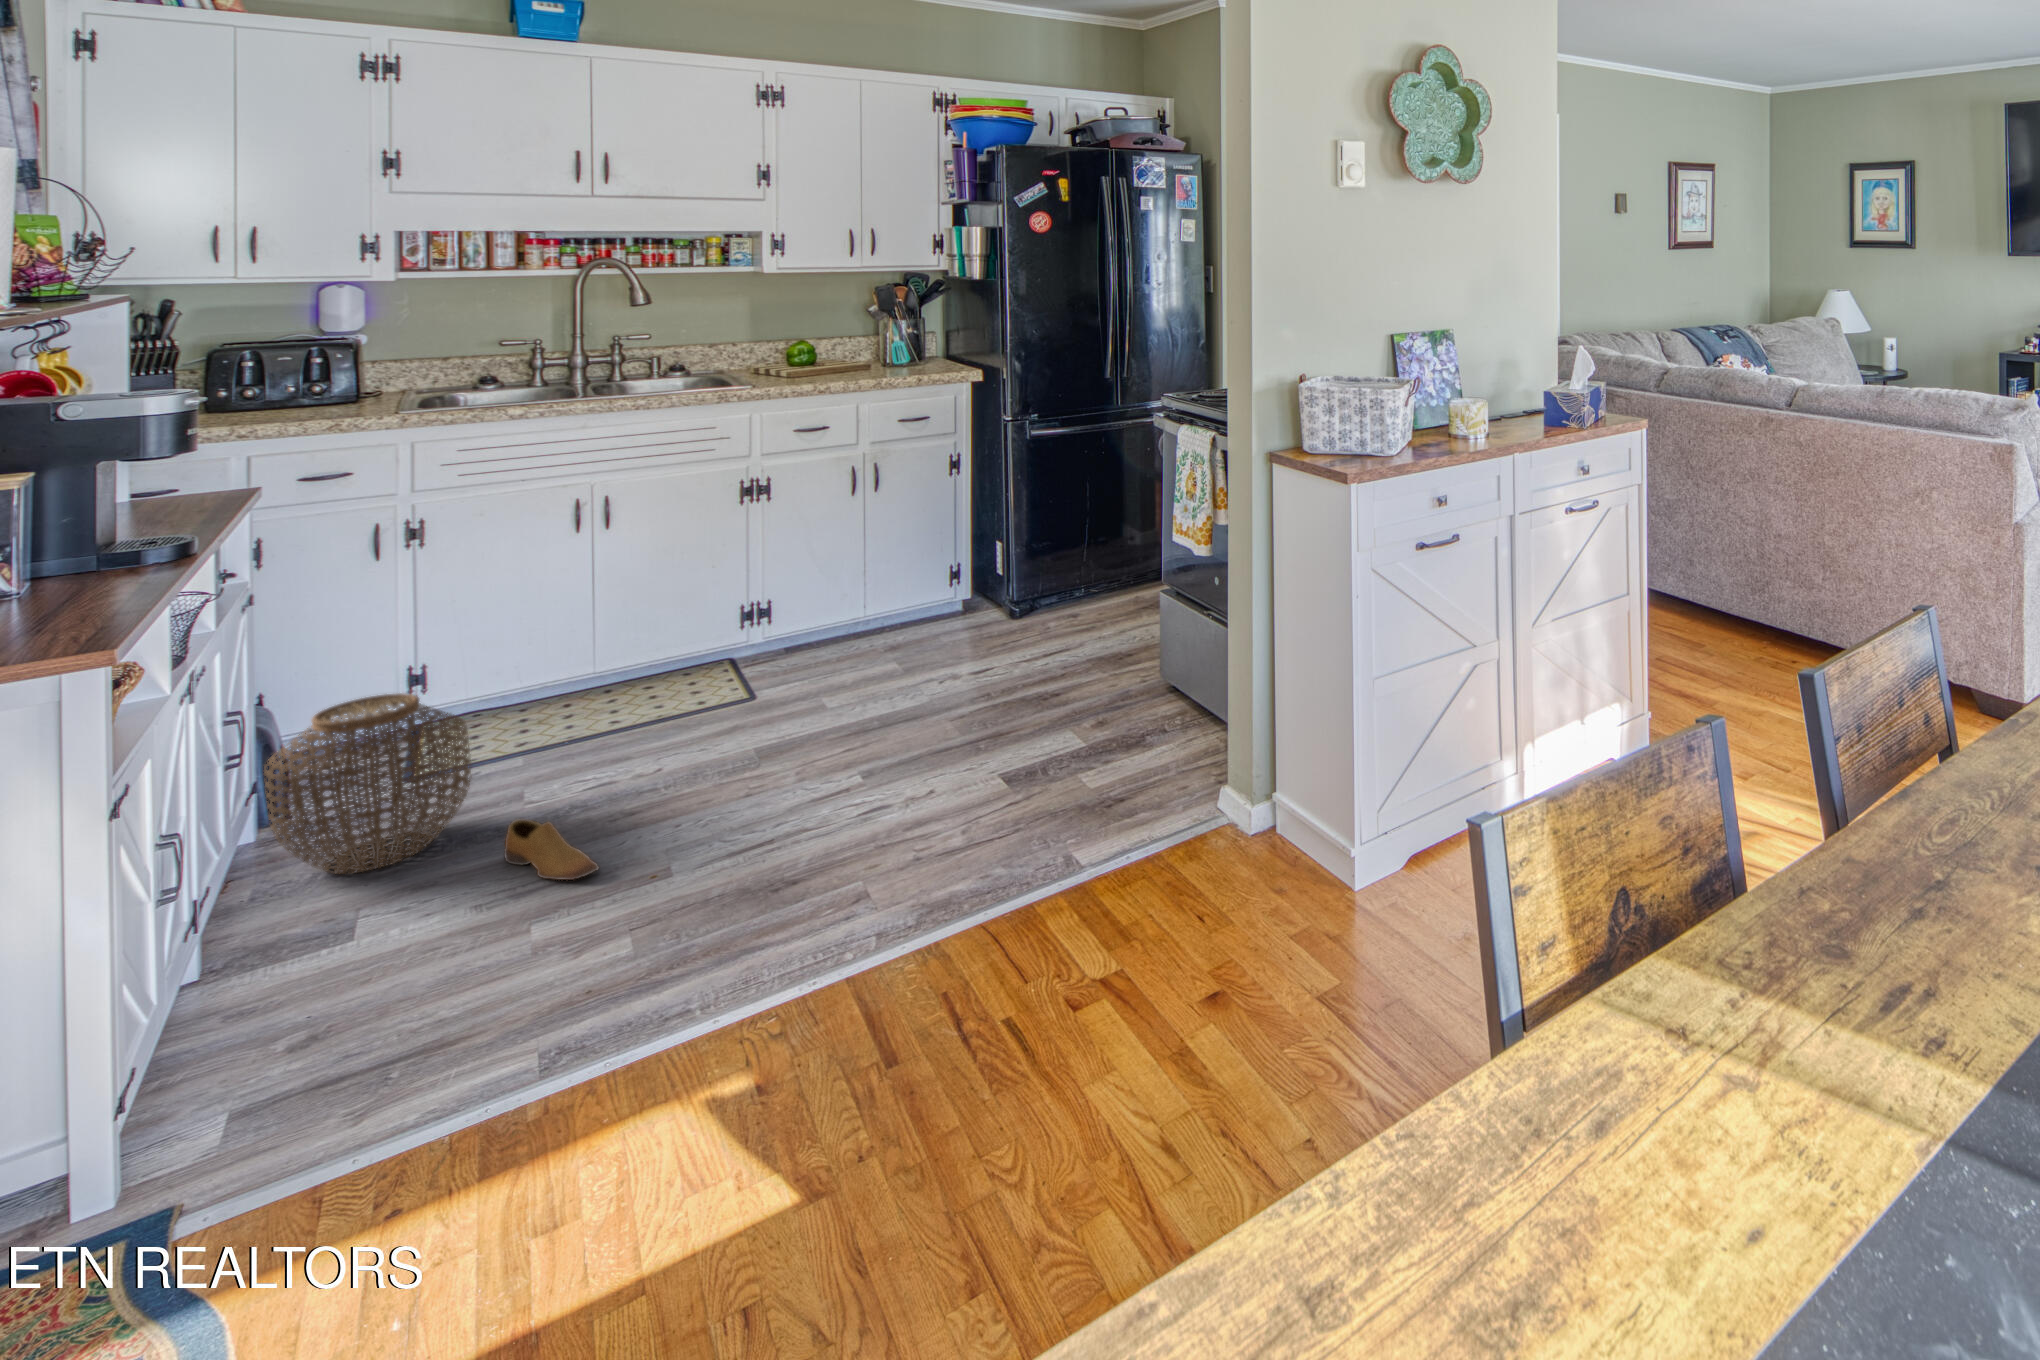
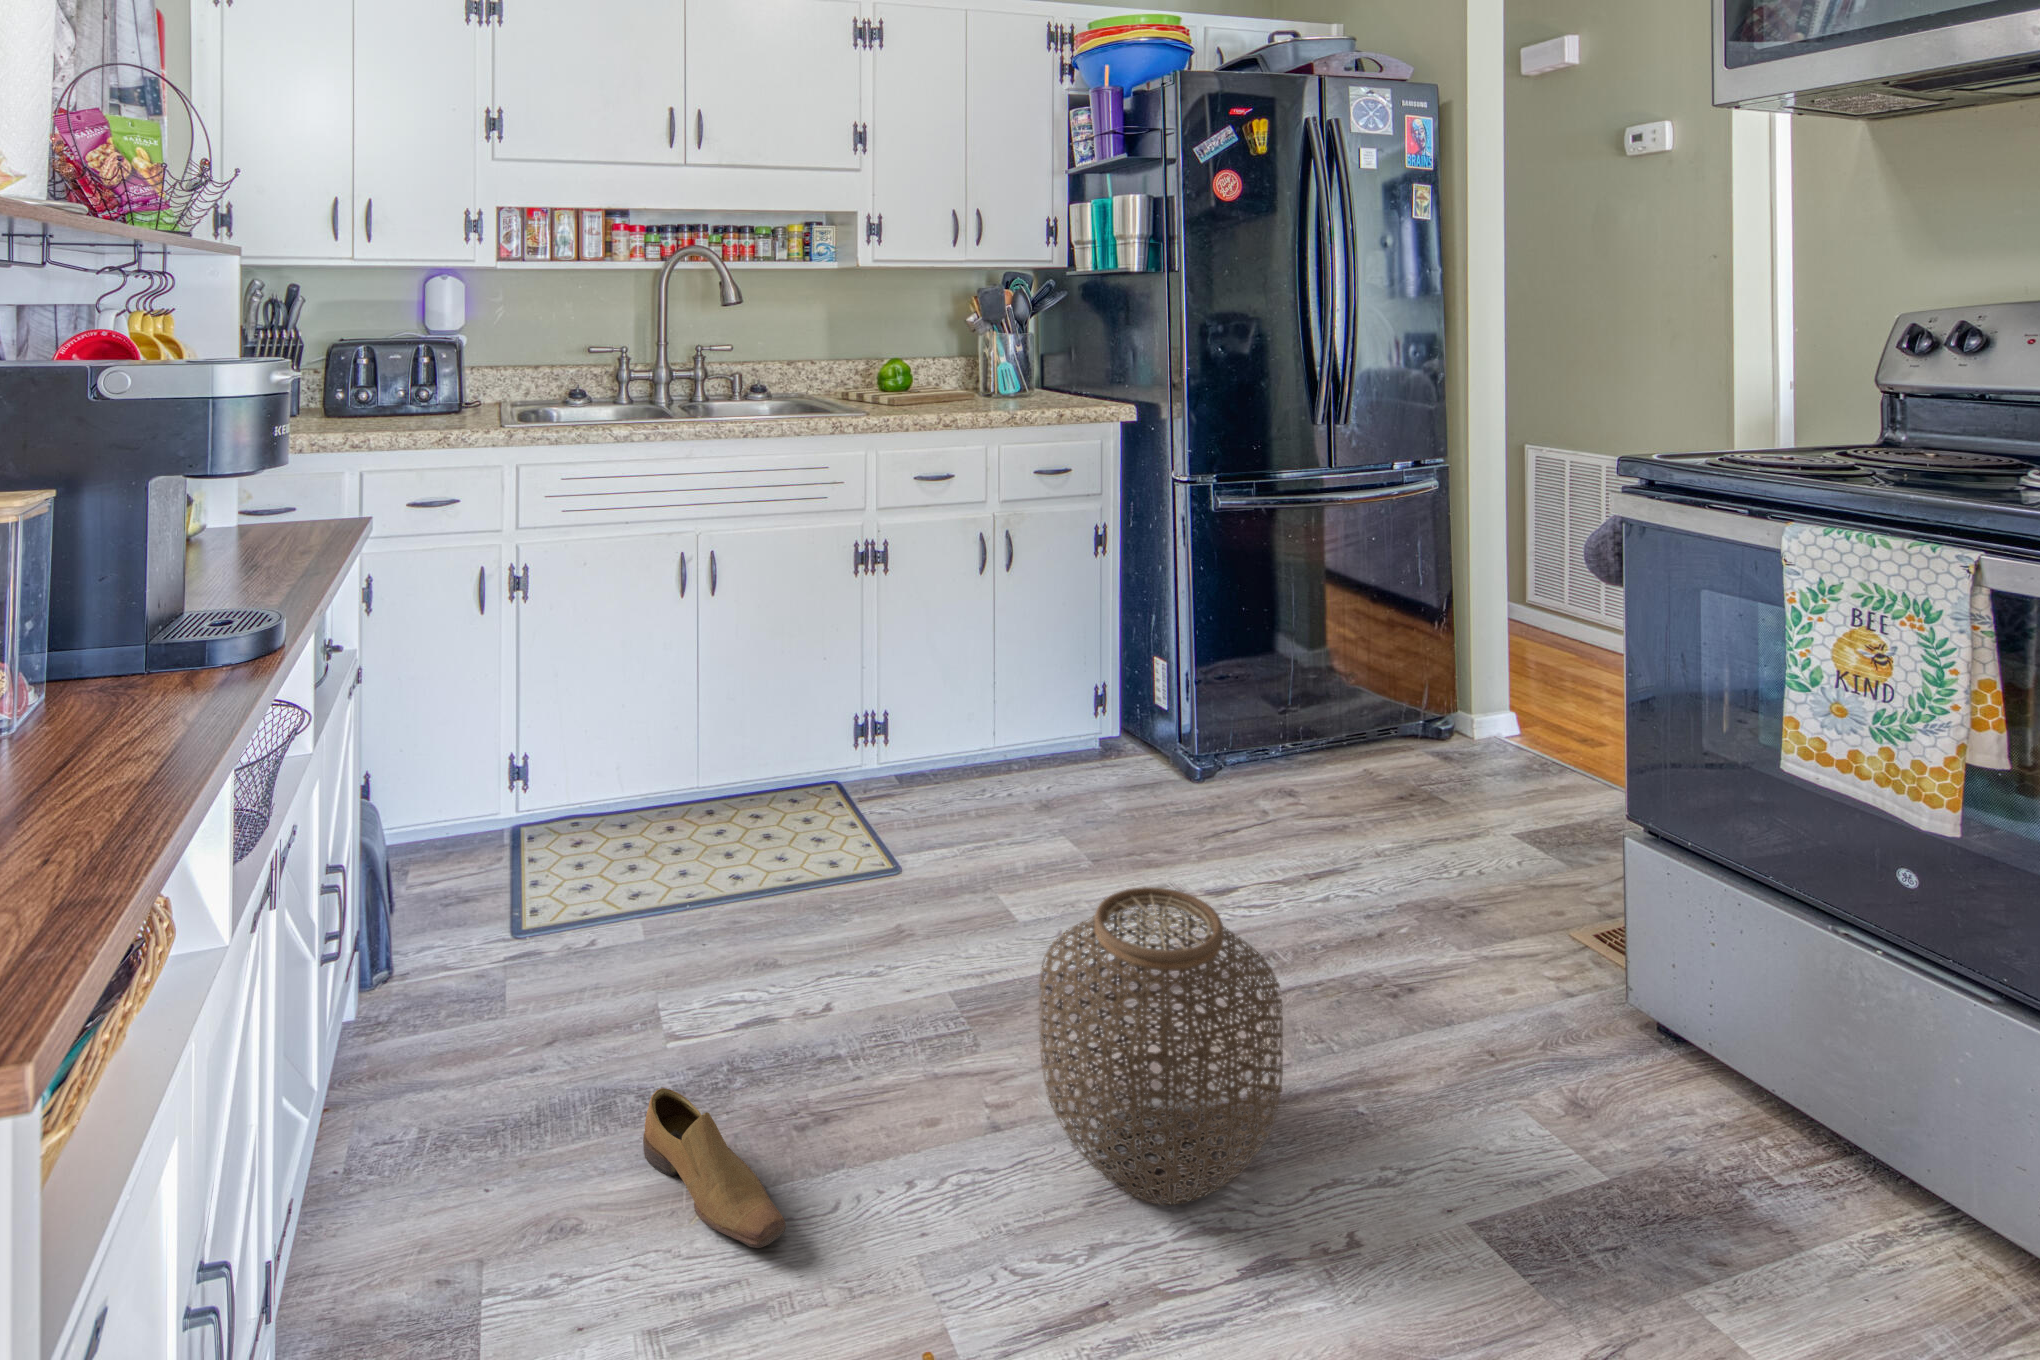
woven basket: present [265,694,472,874] -> present [1039,887,1283,1205]

